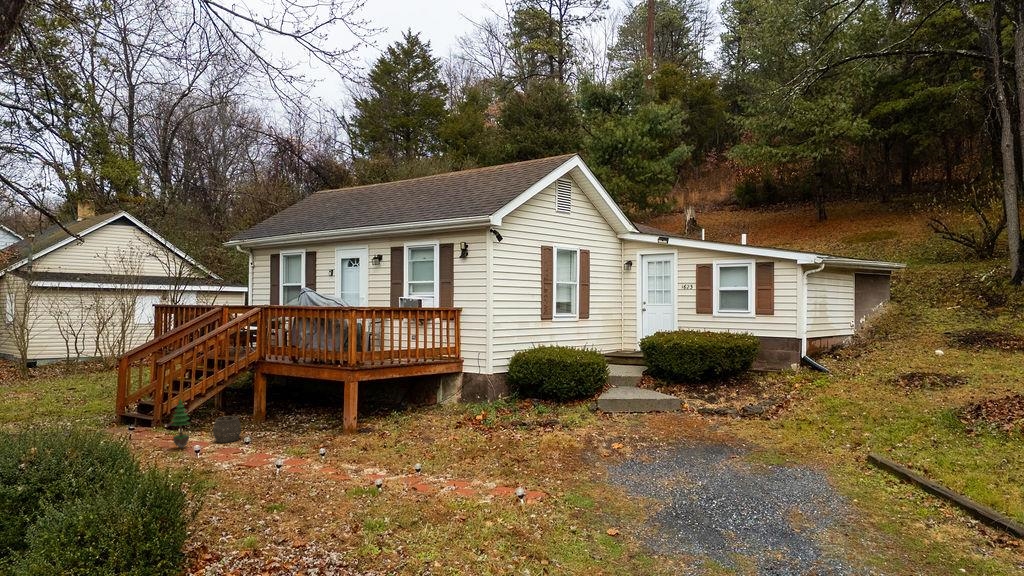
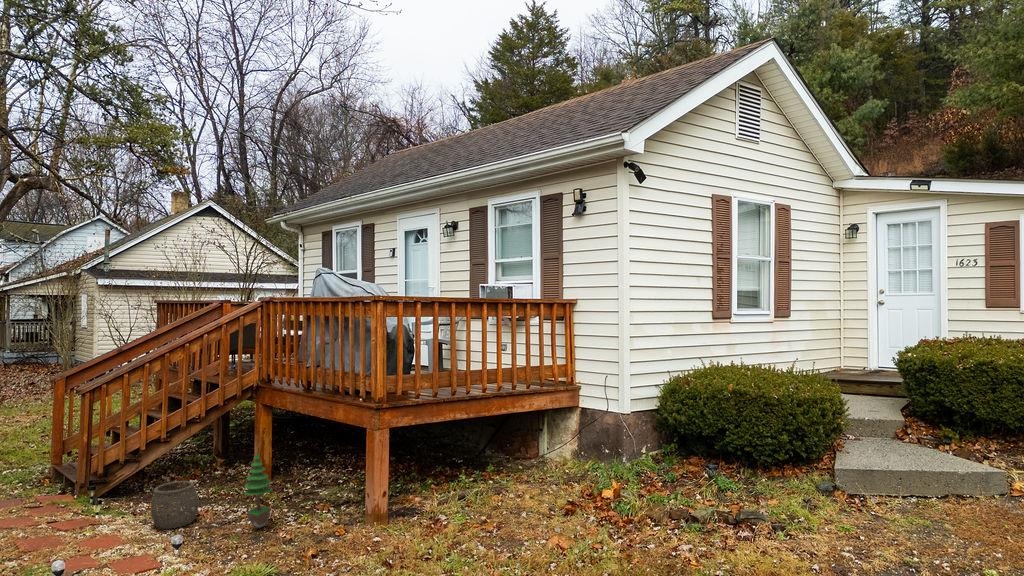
potted tree: present [172,399,190,448] -> present [244,453,272,528]

